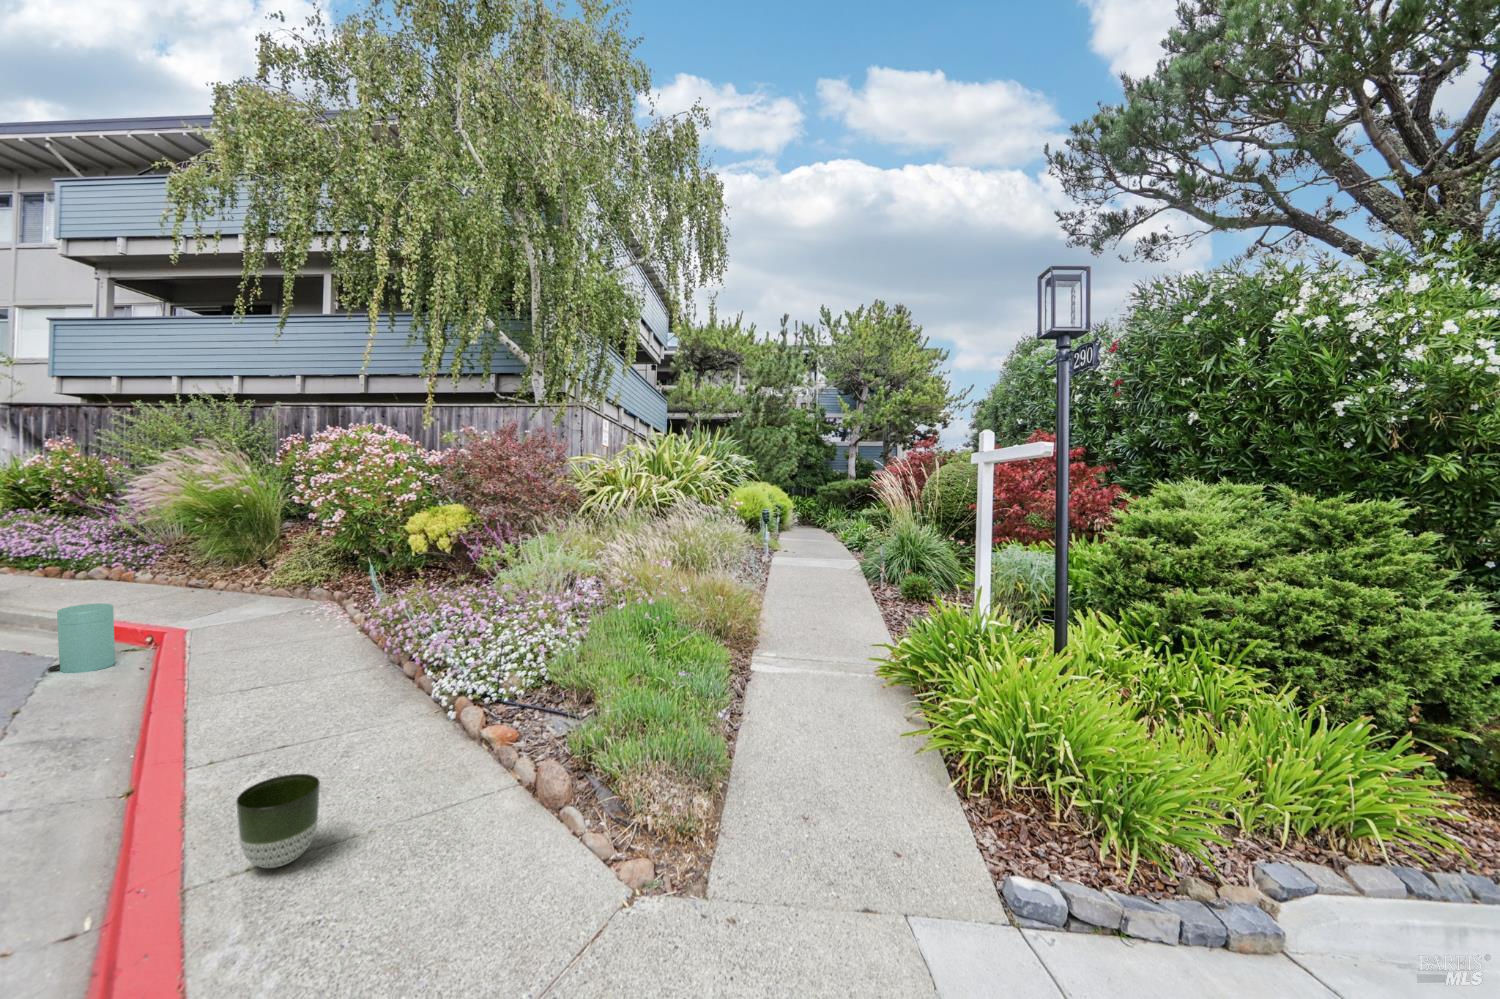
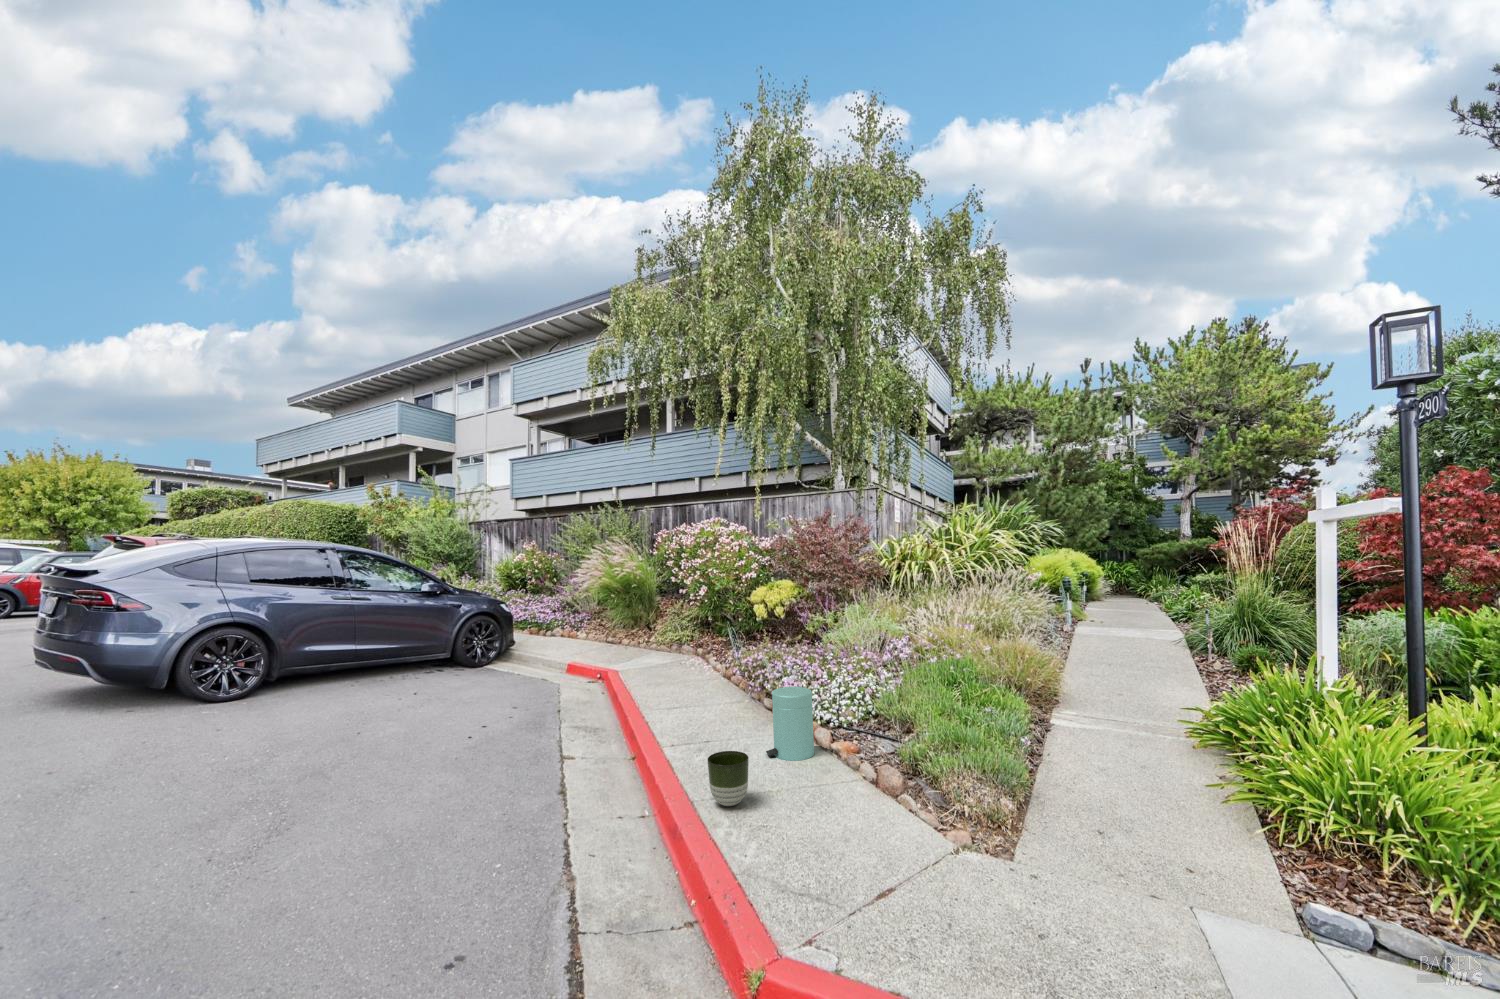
trash can: present [47,604,115,673] -> present [766,687,814,761]

